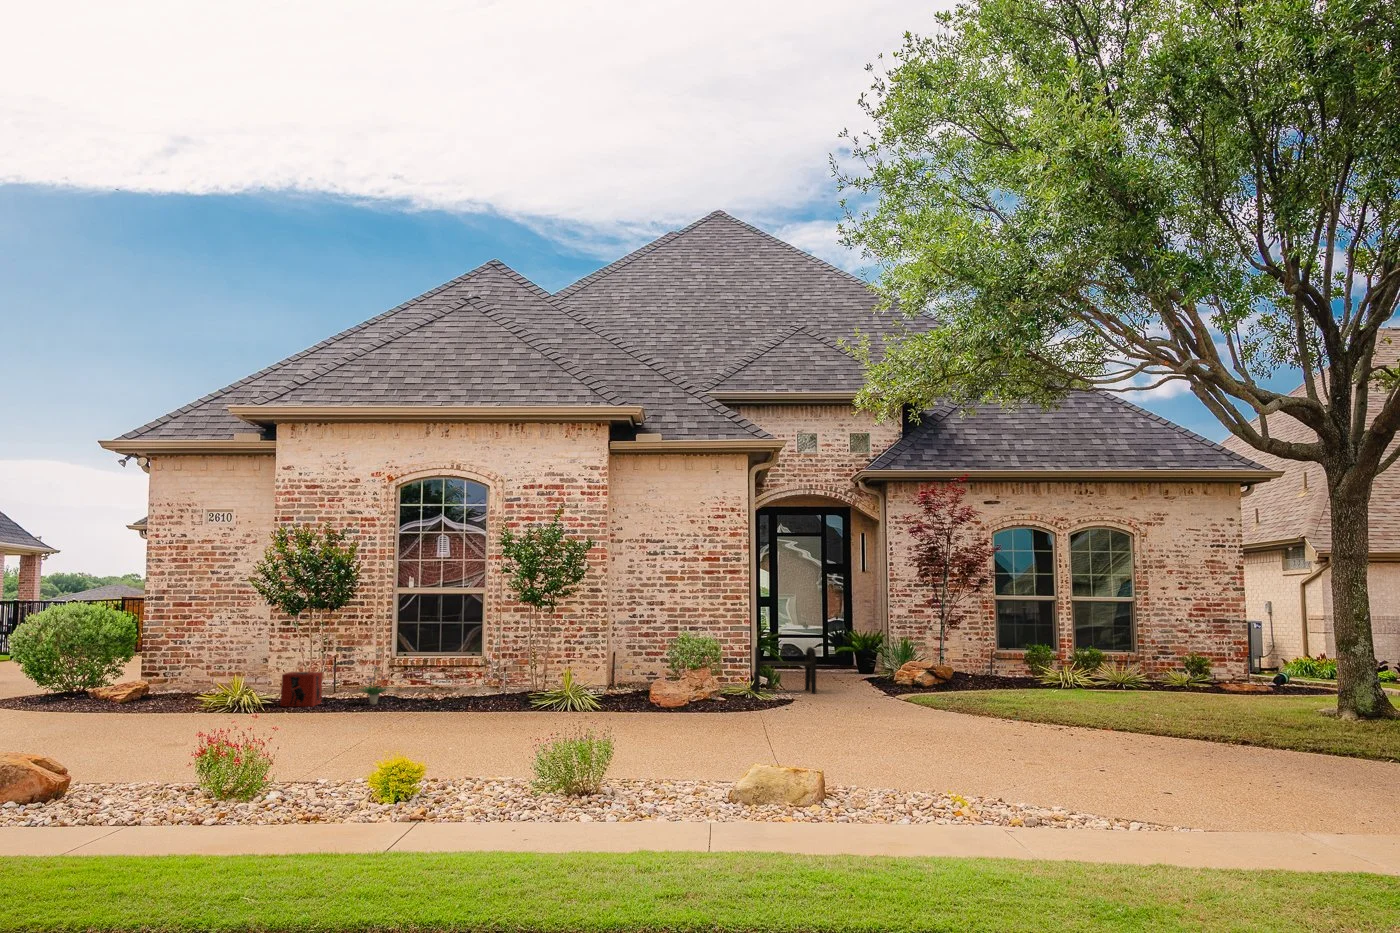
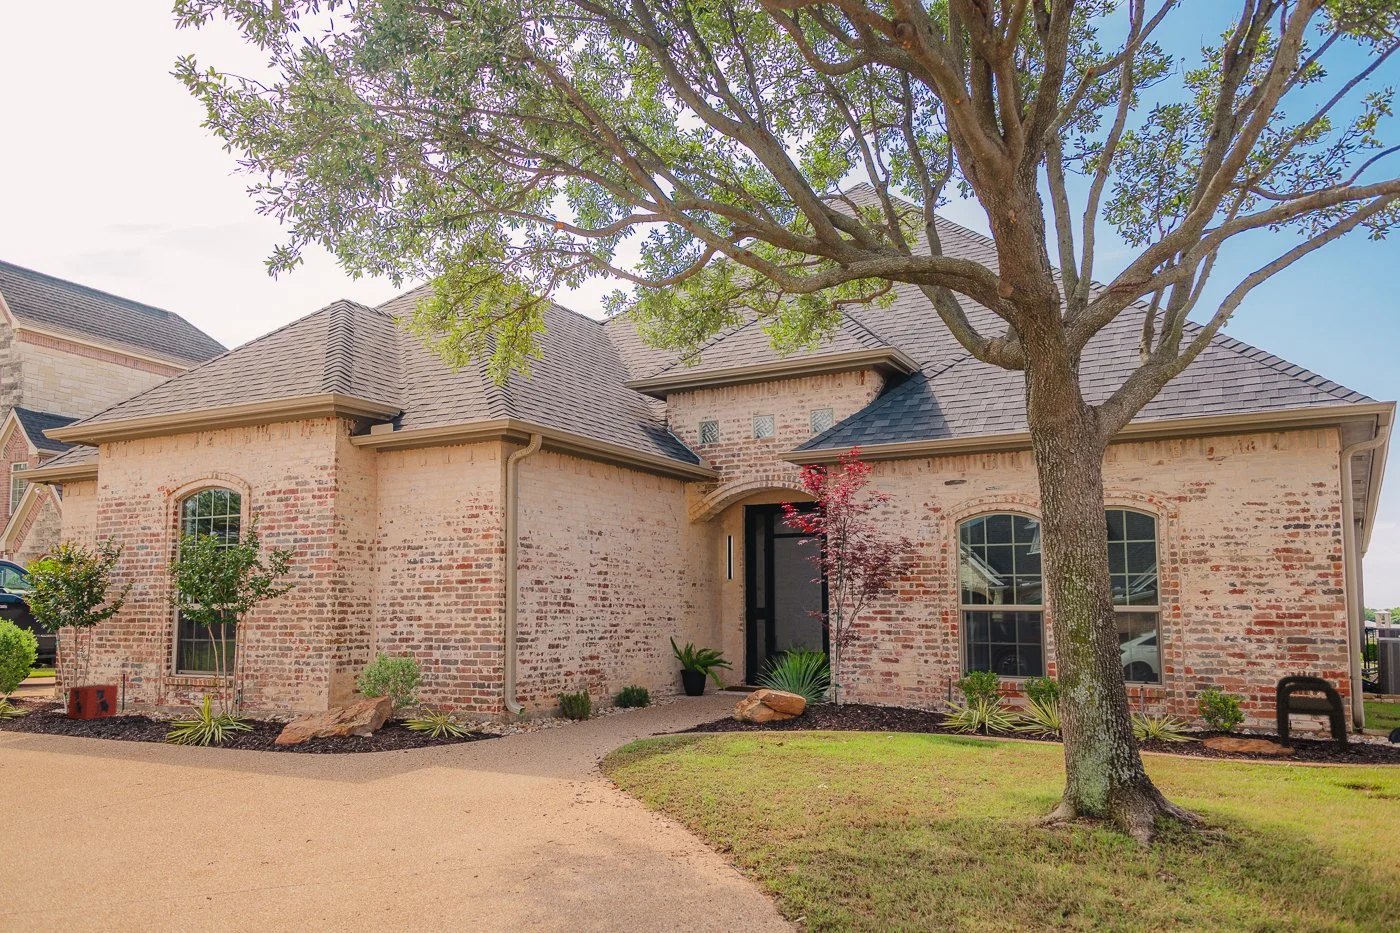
bench: present [750,647,816,694] -> present [1276,675,1349,752]
potted plant: present [361,666,386,704] -> none [124,680,156,720]

